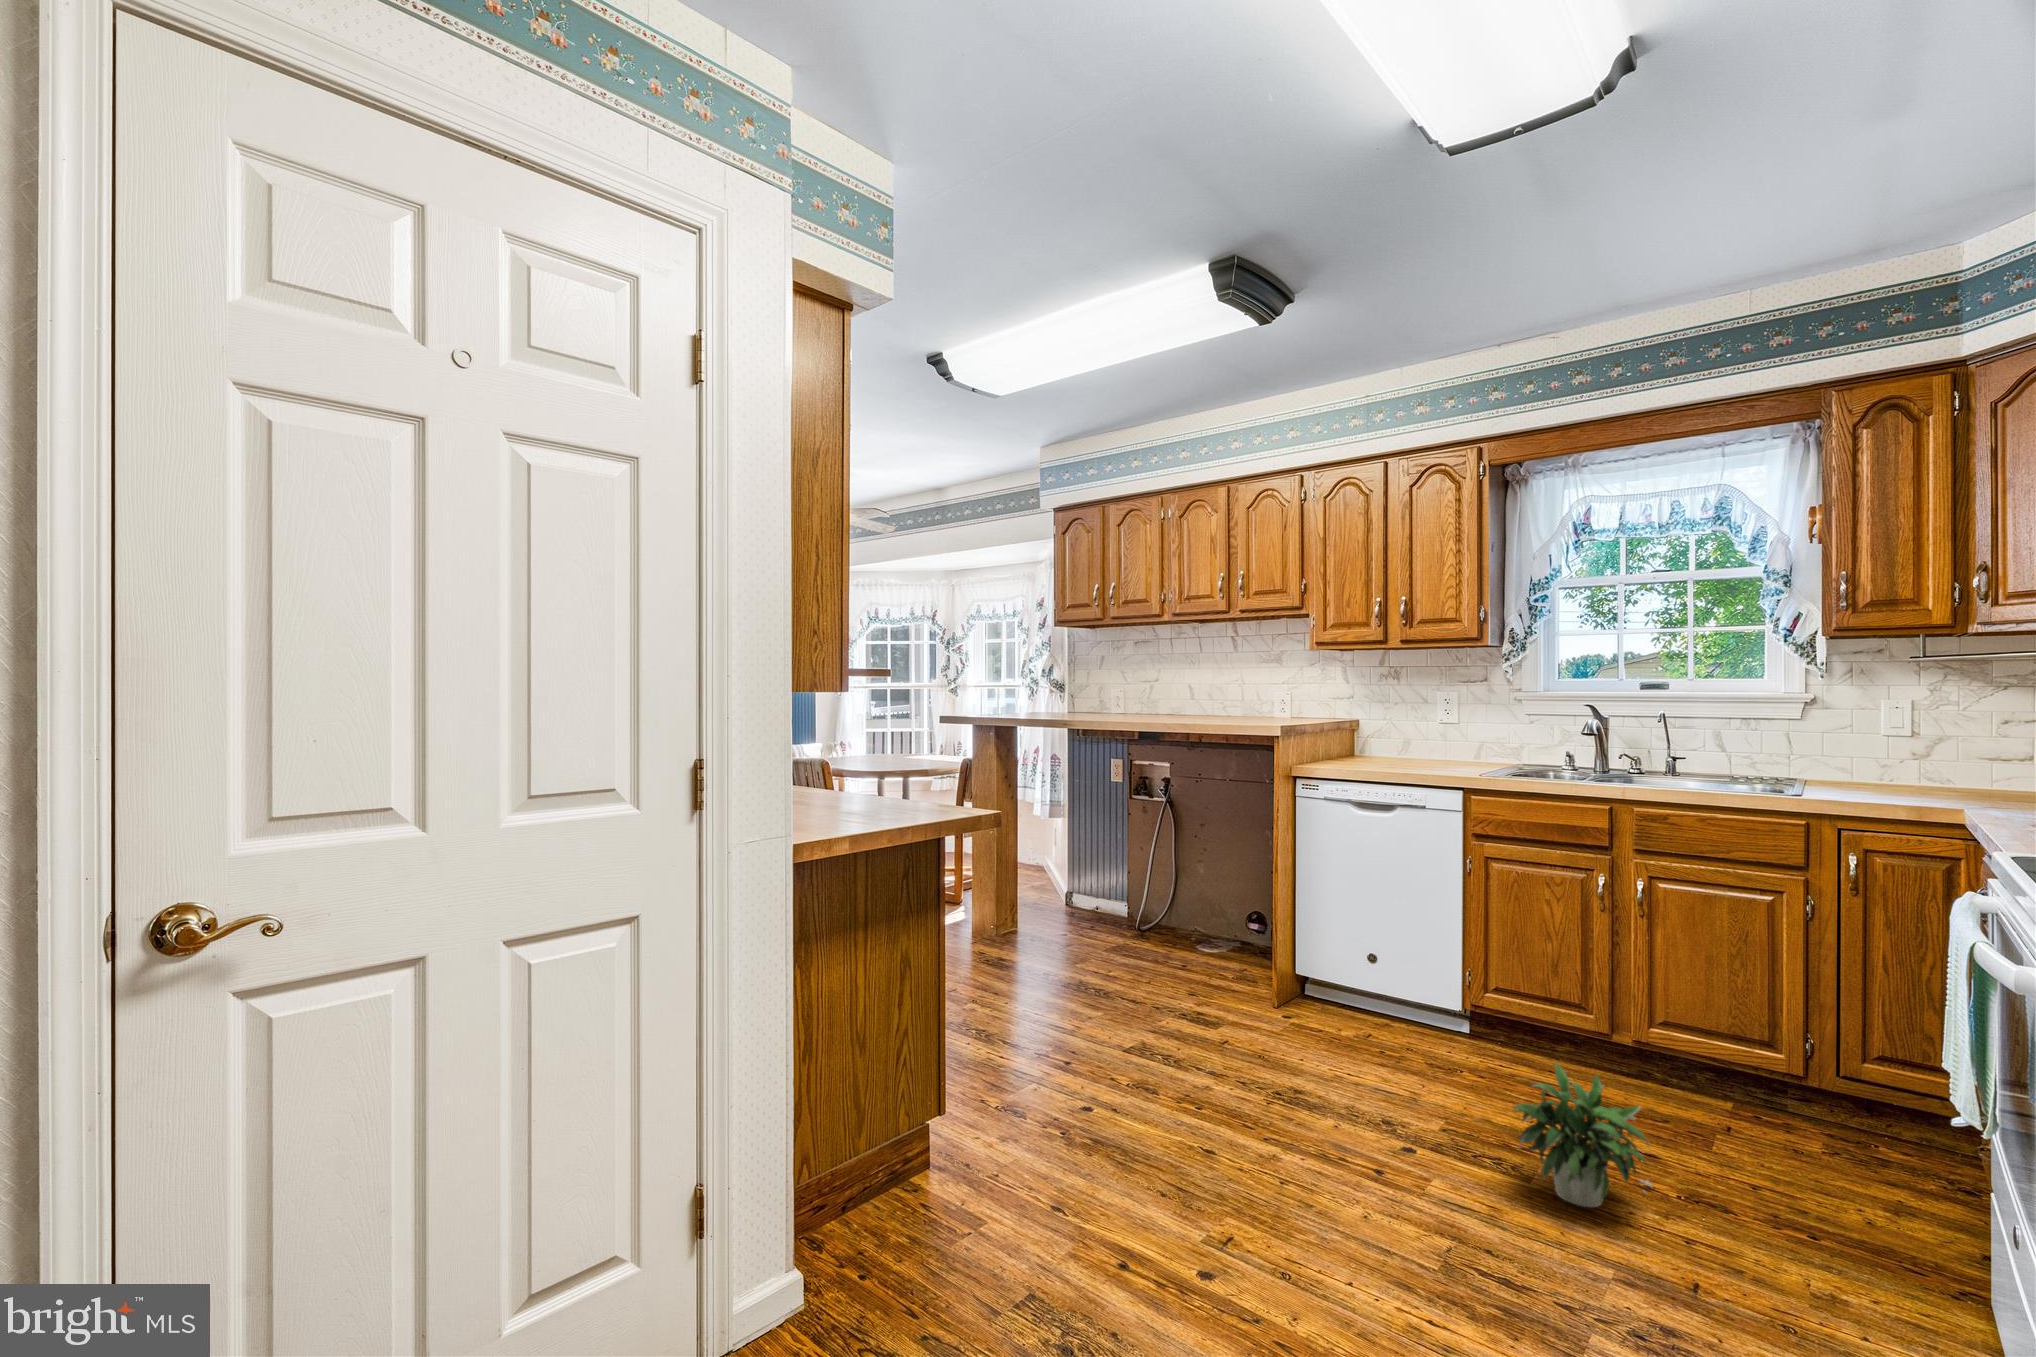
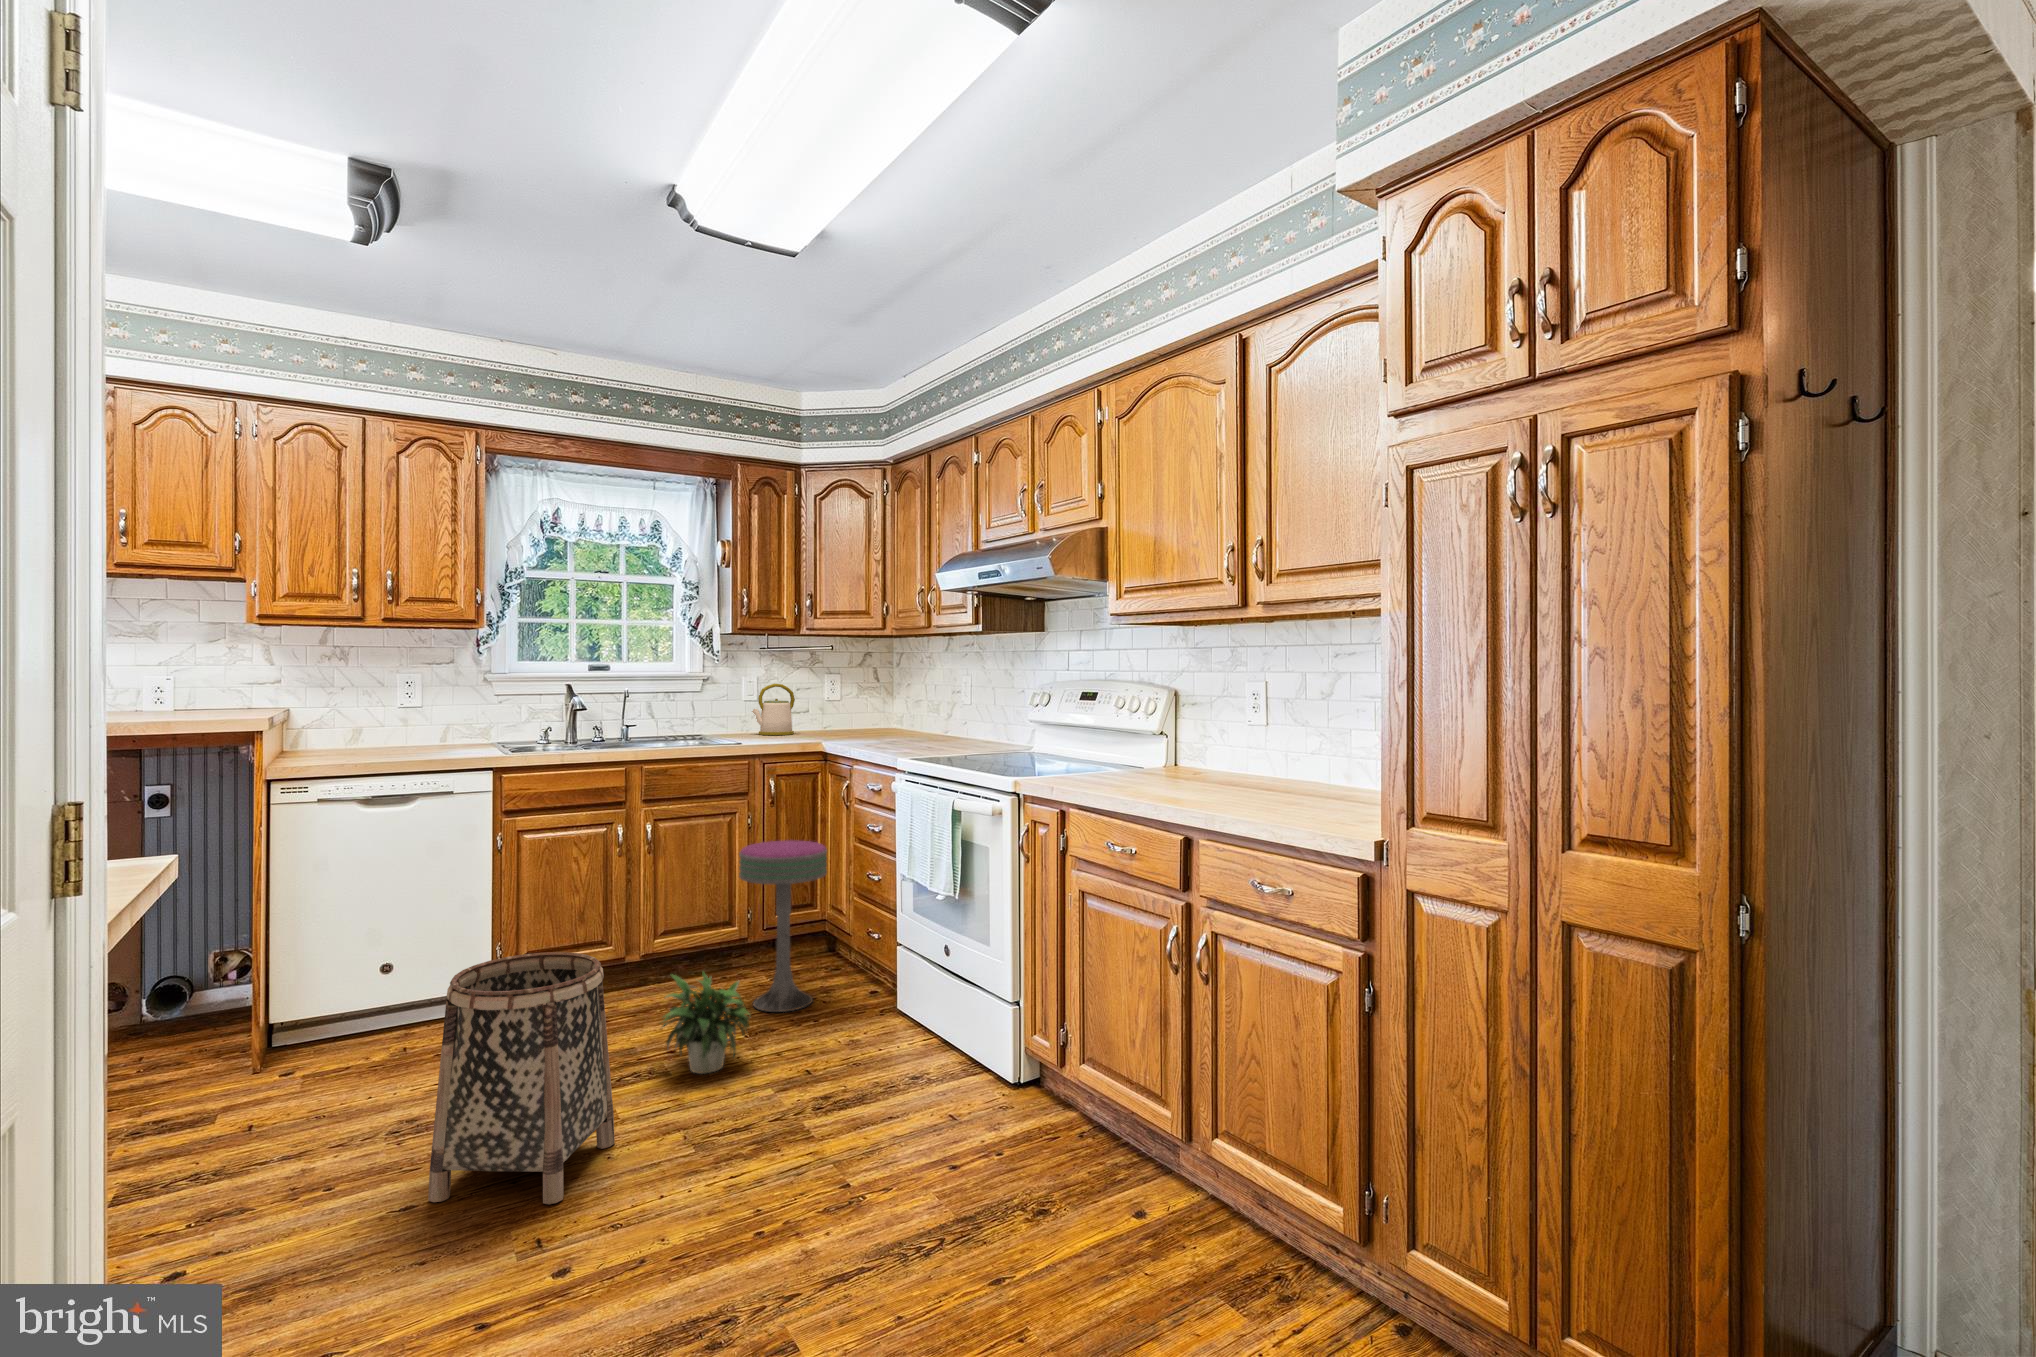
kettle: none [1901,711,1989,791] -> present [752,684,795,735]
bar stool: none [1718,936,1881,1203] -> present [739,840,827,1012]
basket: none [1216,967,1389,1225] -> present [428,952,615,1204]

